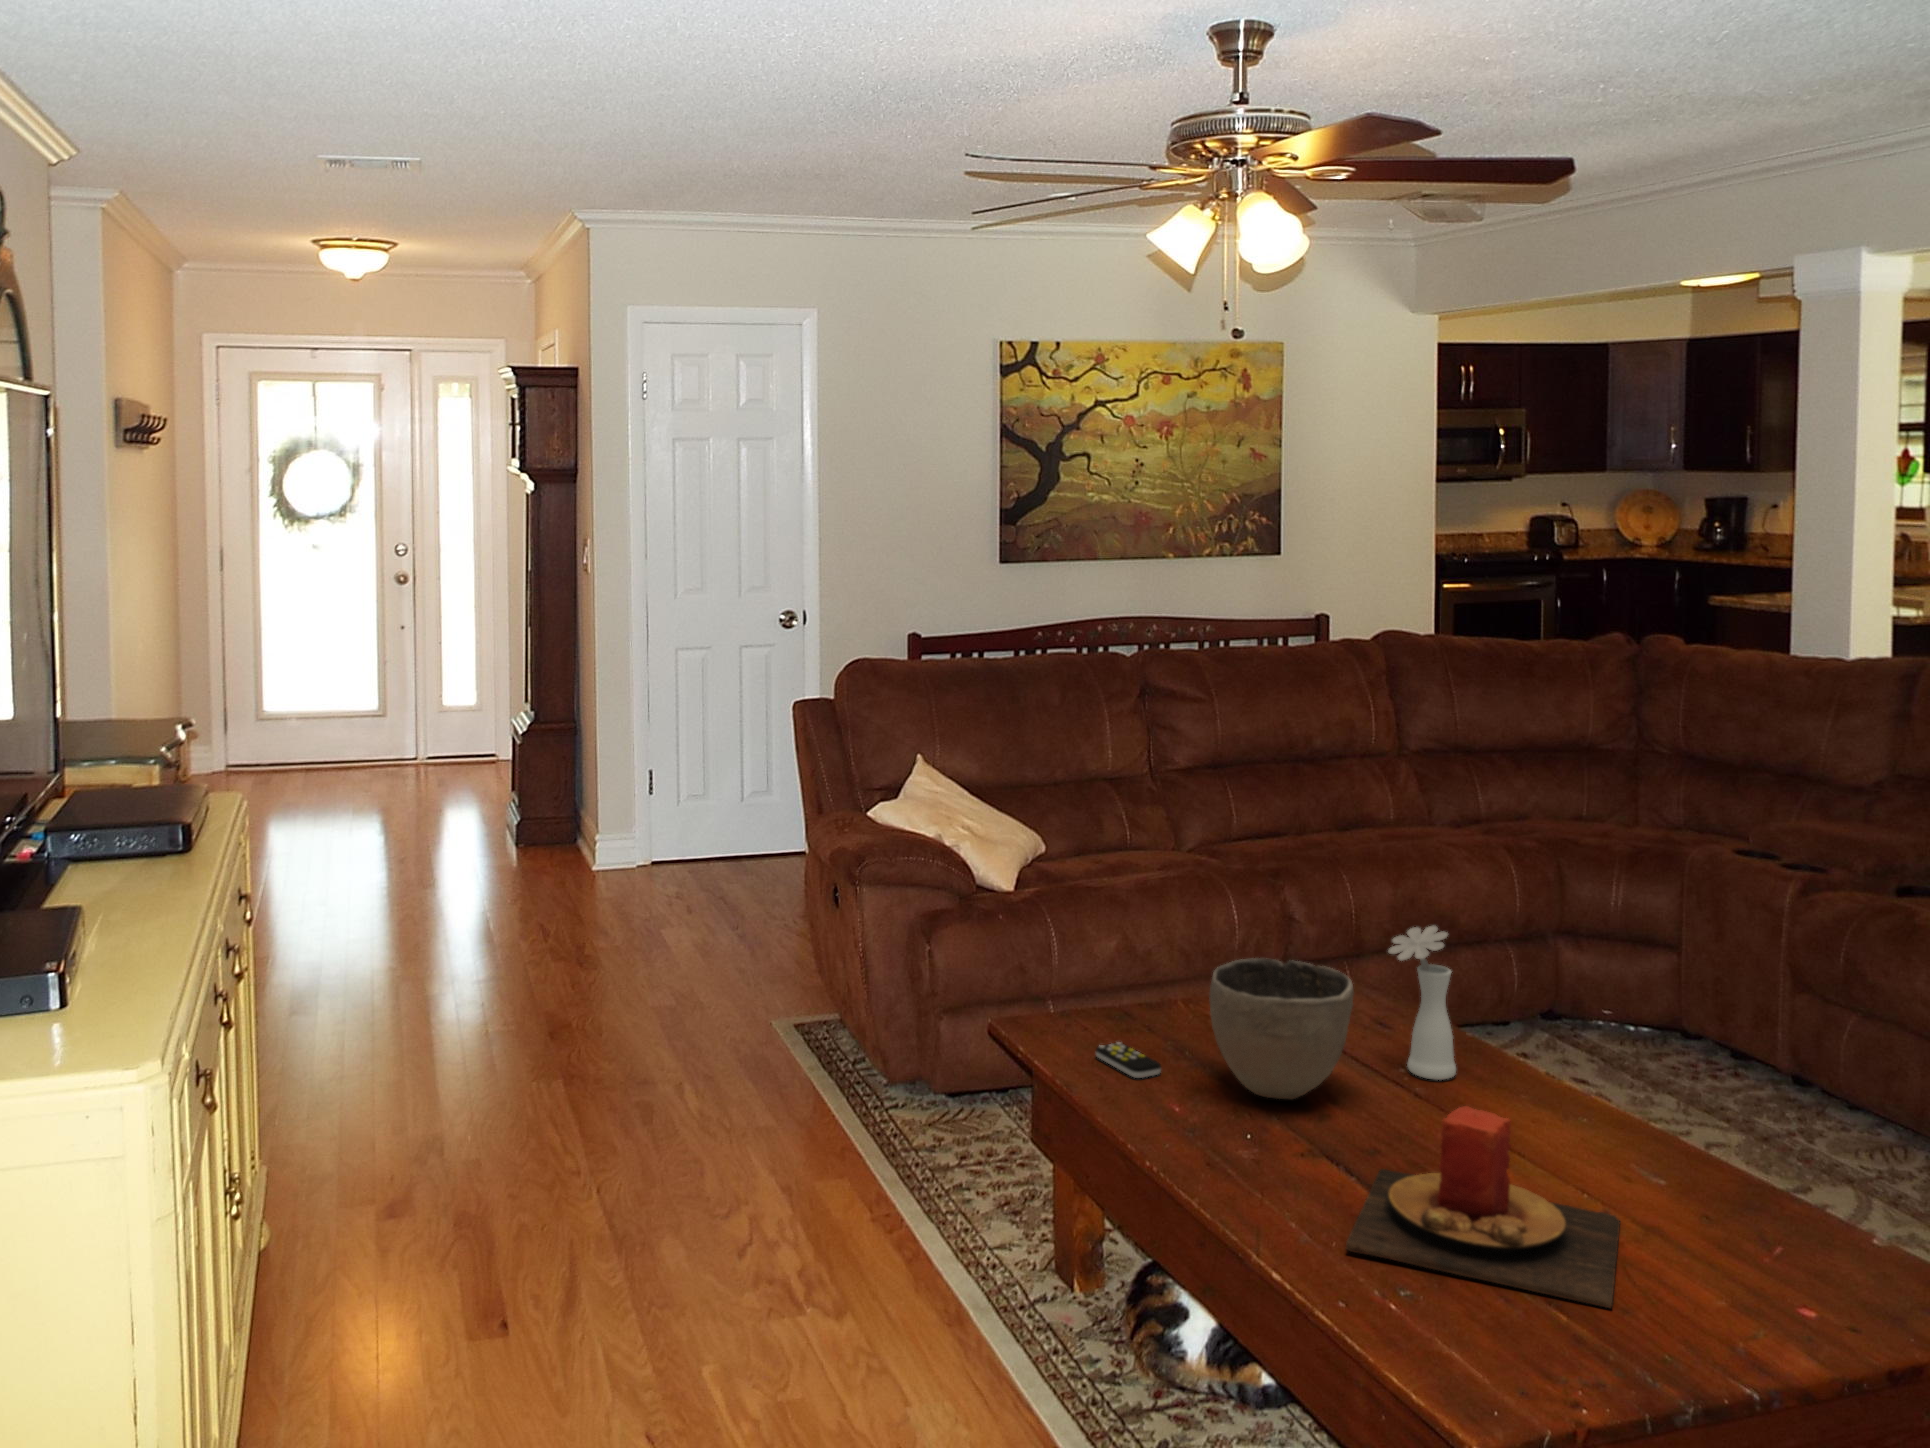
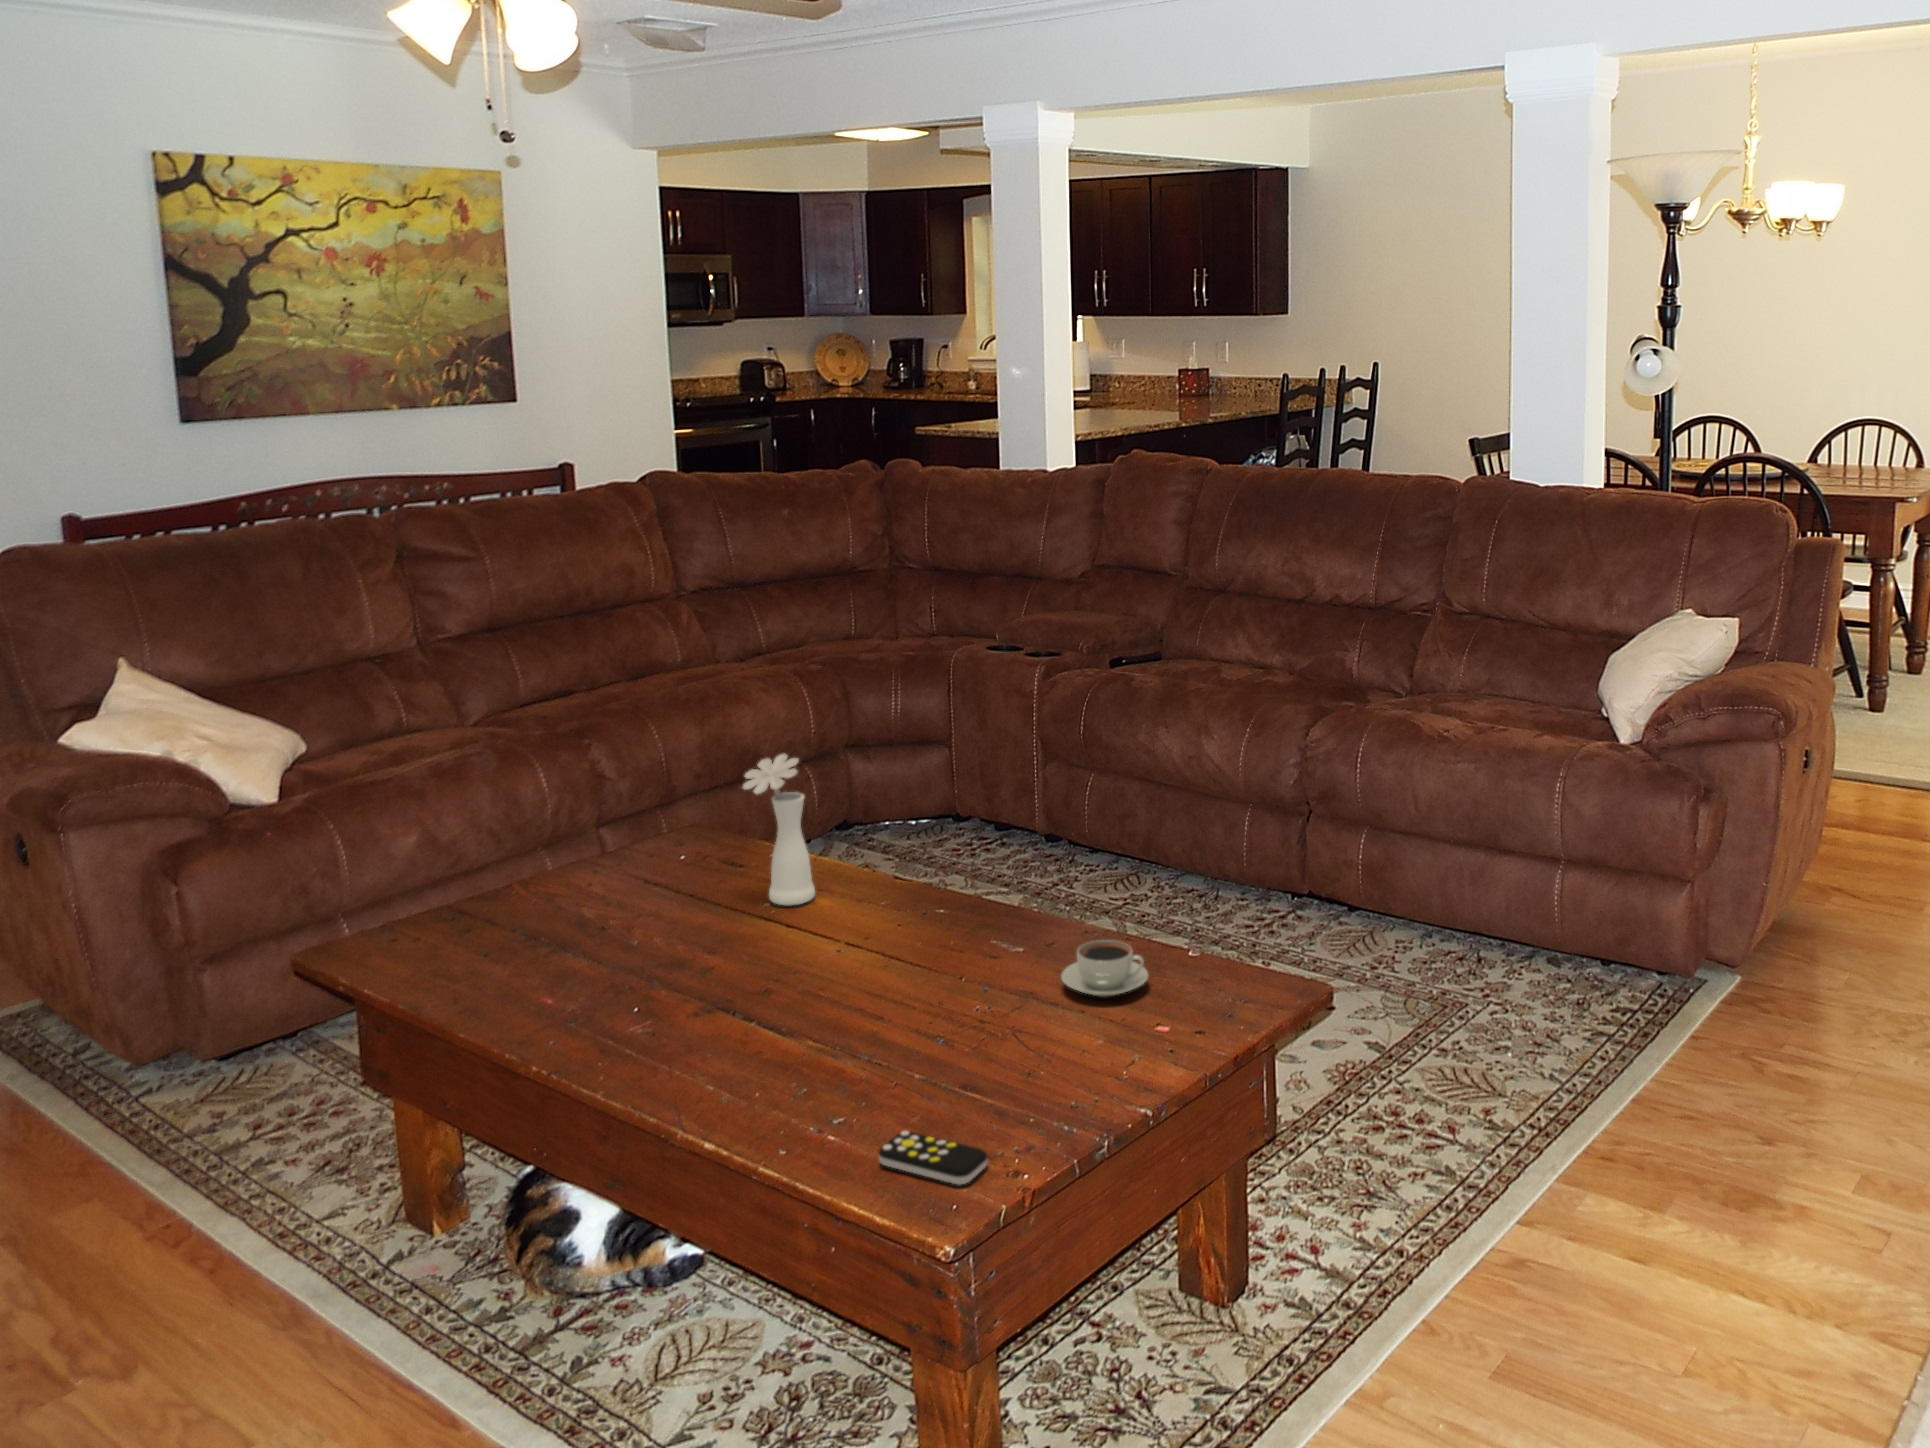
bowl: present [1209,958,1354,1100] -> none [567,815,720,965]
remote control: present [1096,1042,1161,1078] -> present [879,1131,987,1185]
candle: present [1346,1106,1620,1308] -> none [768,921,1015,1097]
coffee cup: none [1700,1196,1814,1264] -> present [1061,940,1148,997]

